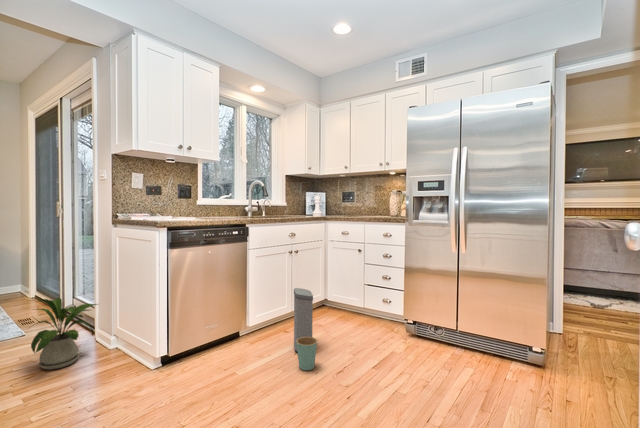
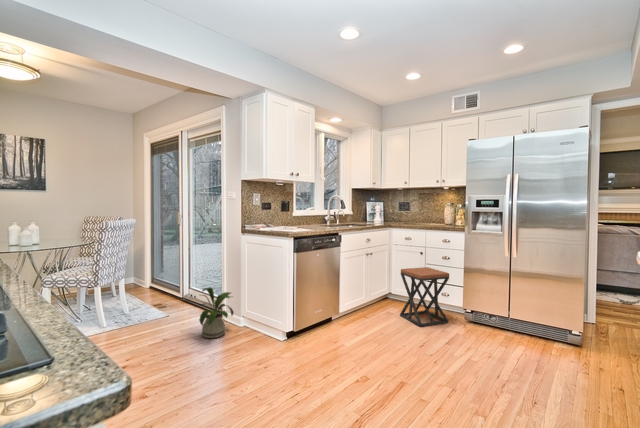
stool: none [328,267,386,344] -> present [400,267,449,327]
trash can: present [294,288,317,370] -> none [379,283,404,344]

